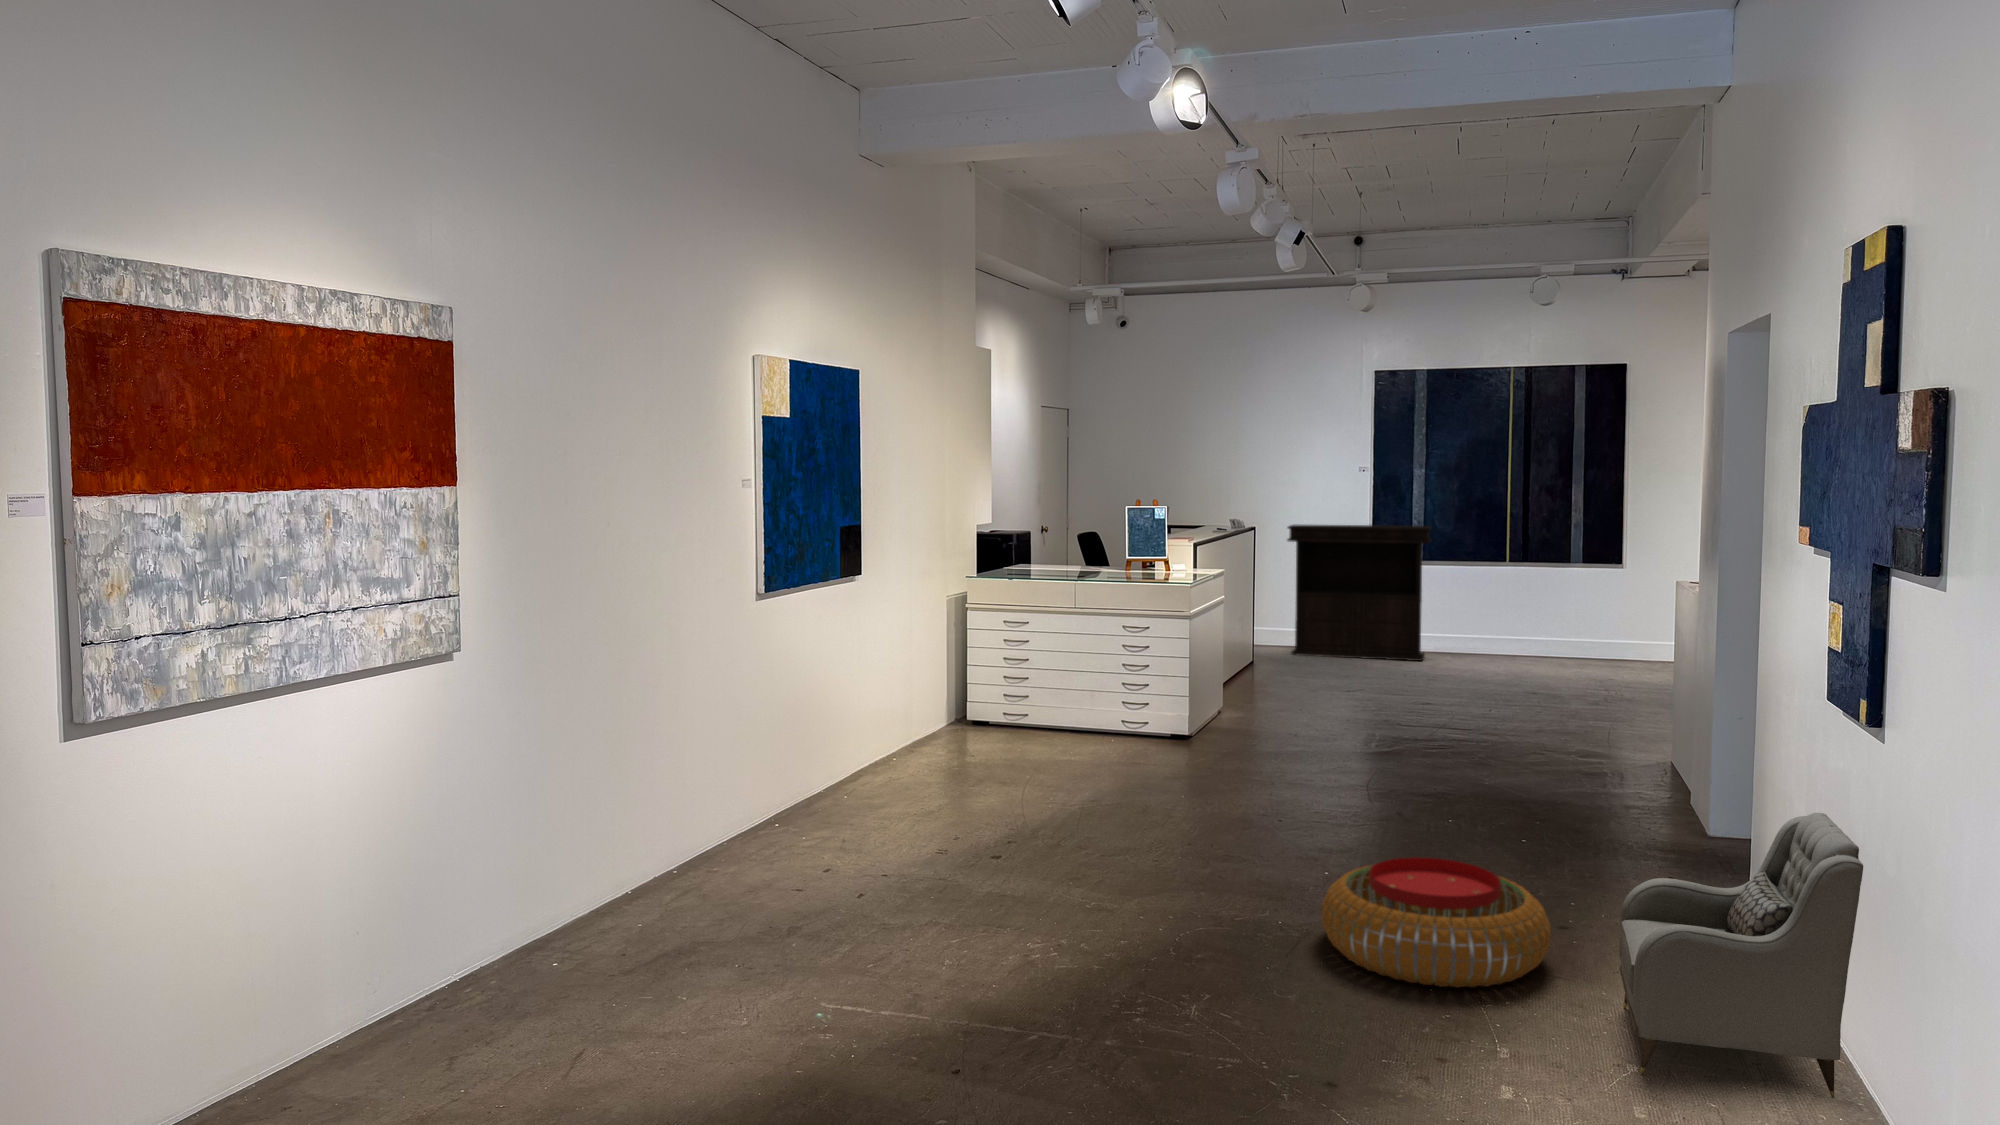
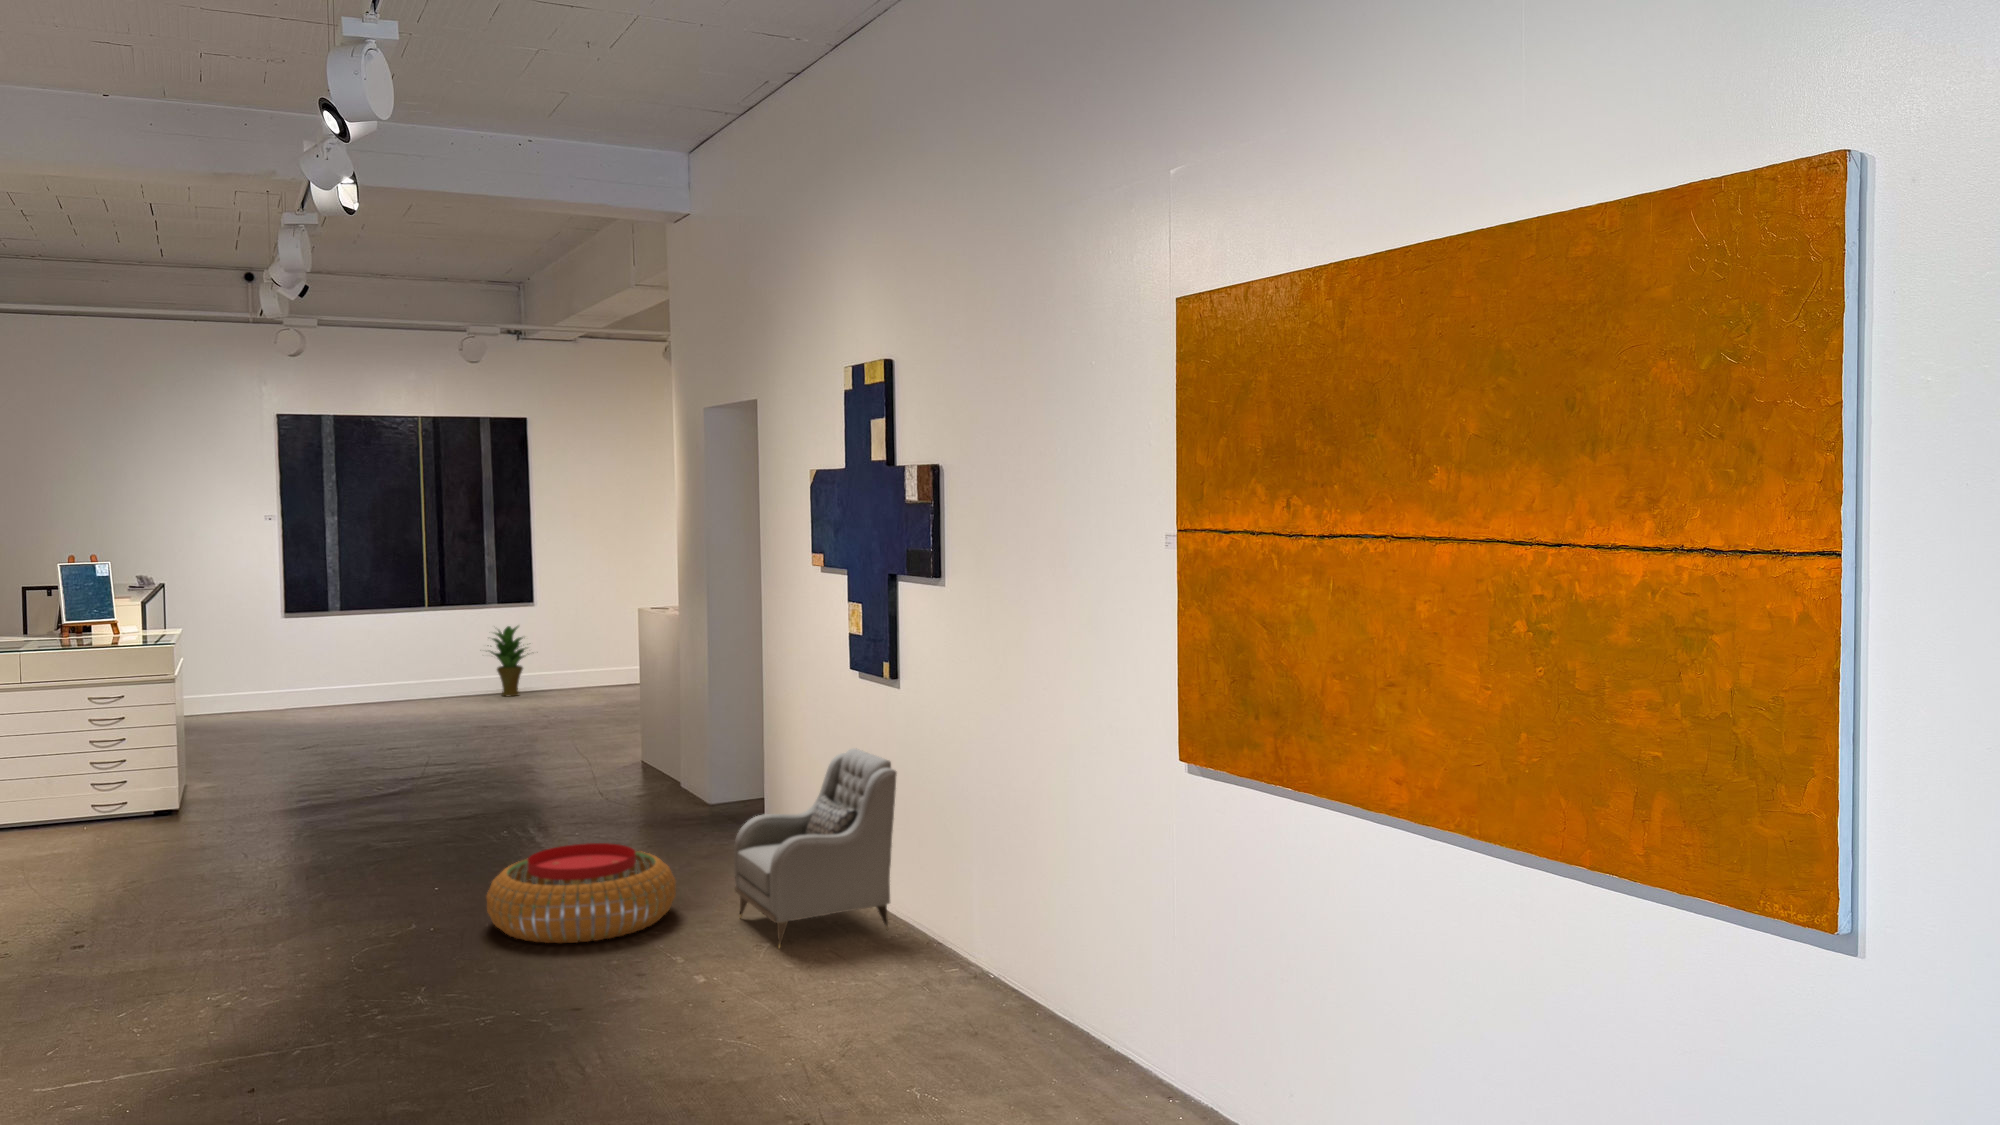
console table: present [1288,525,1432,661] -> none [192,574,357,723]
potted plant: none [1559,586,1623,662] -> present [490,626,525,696]

